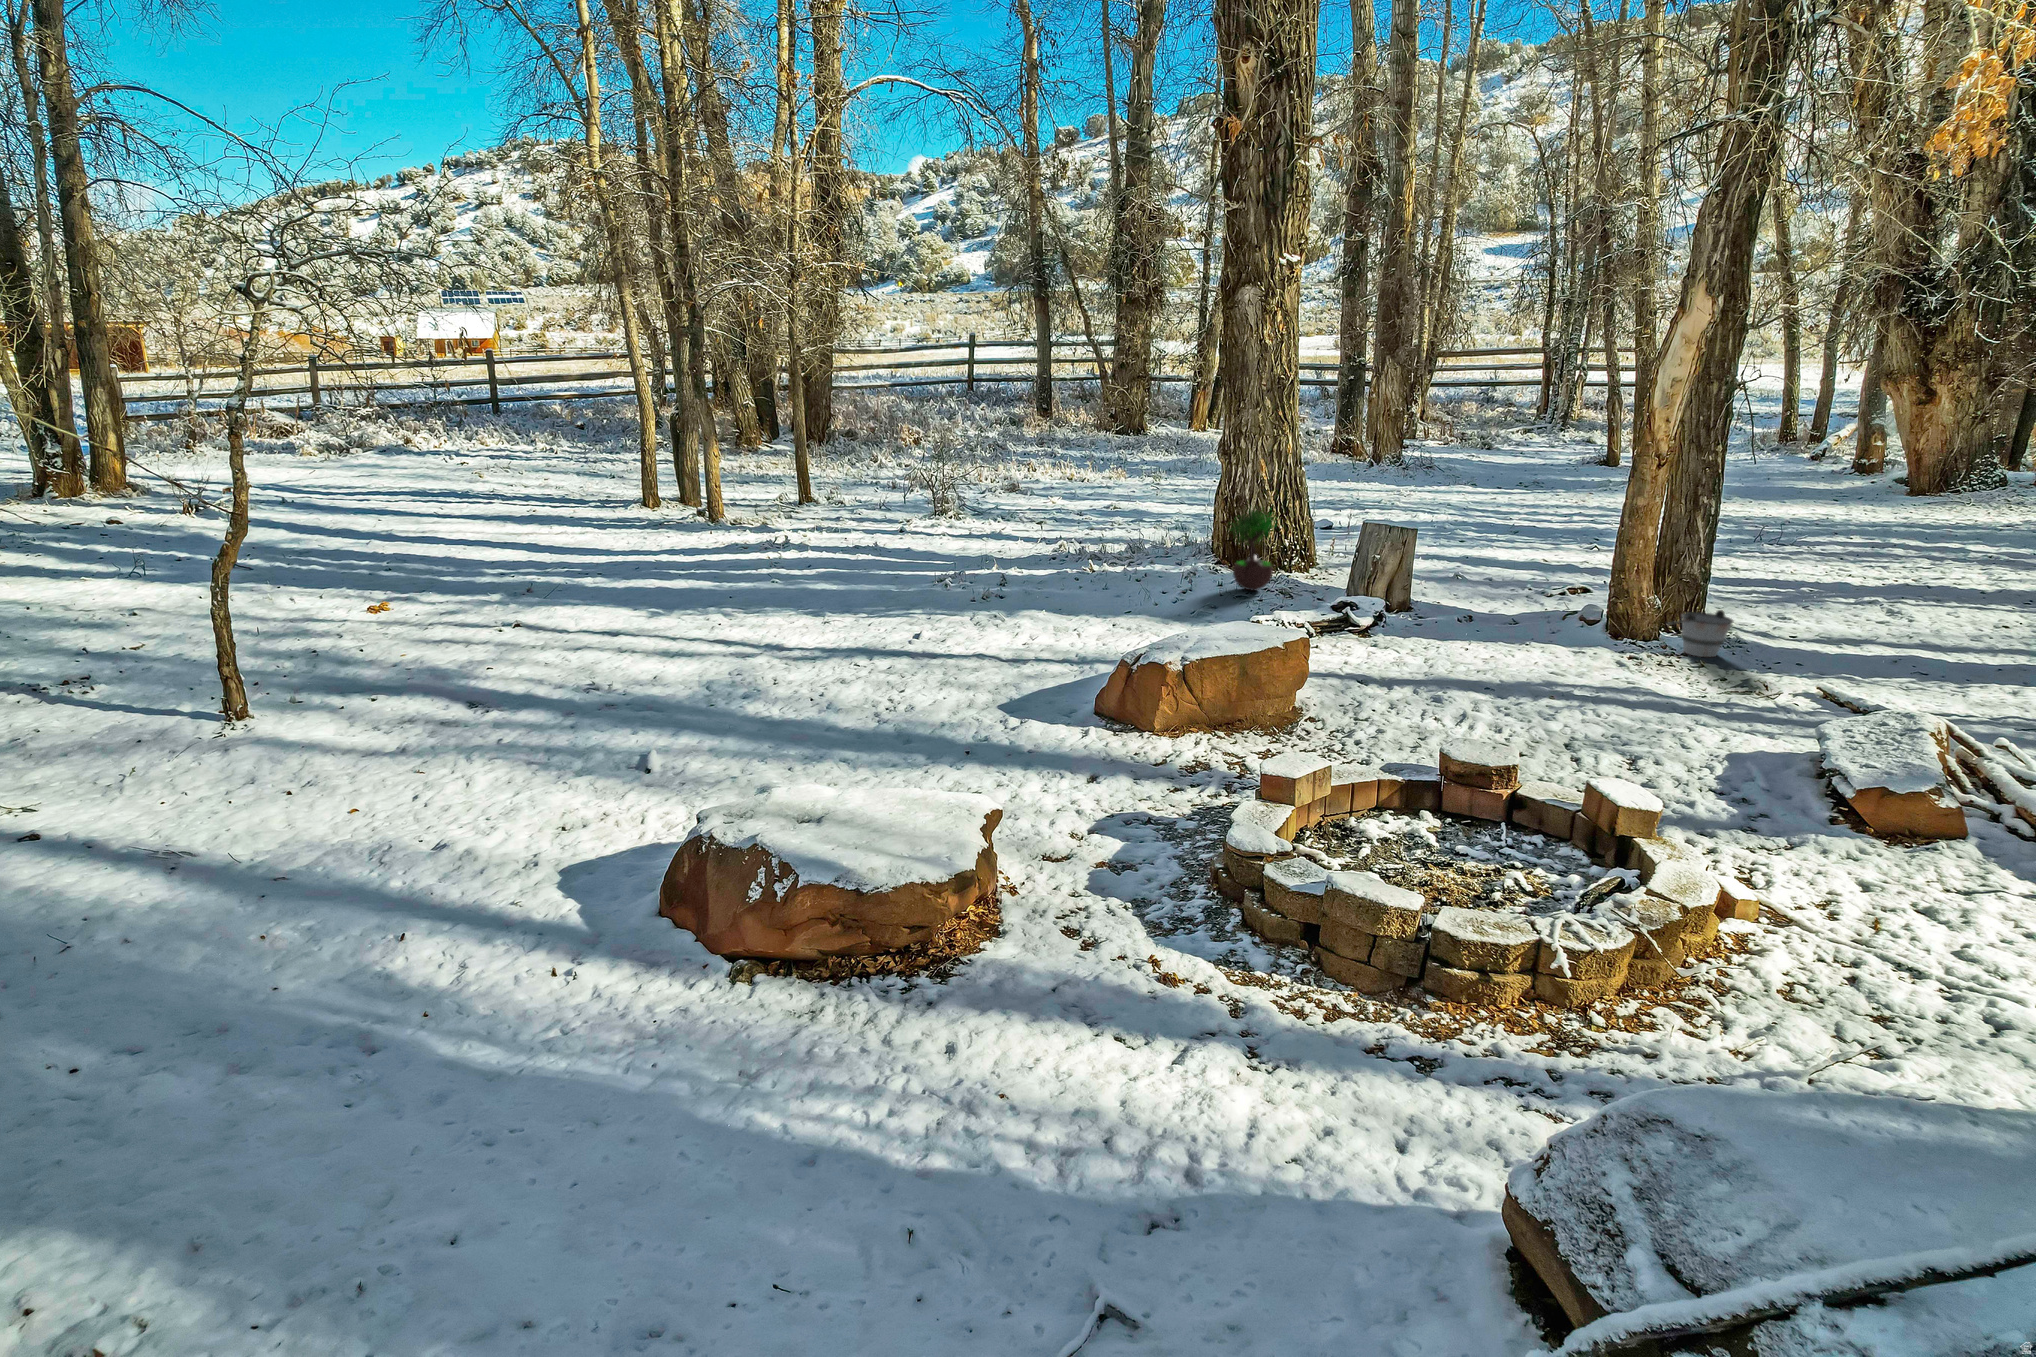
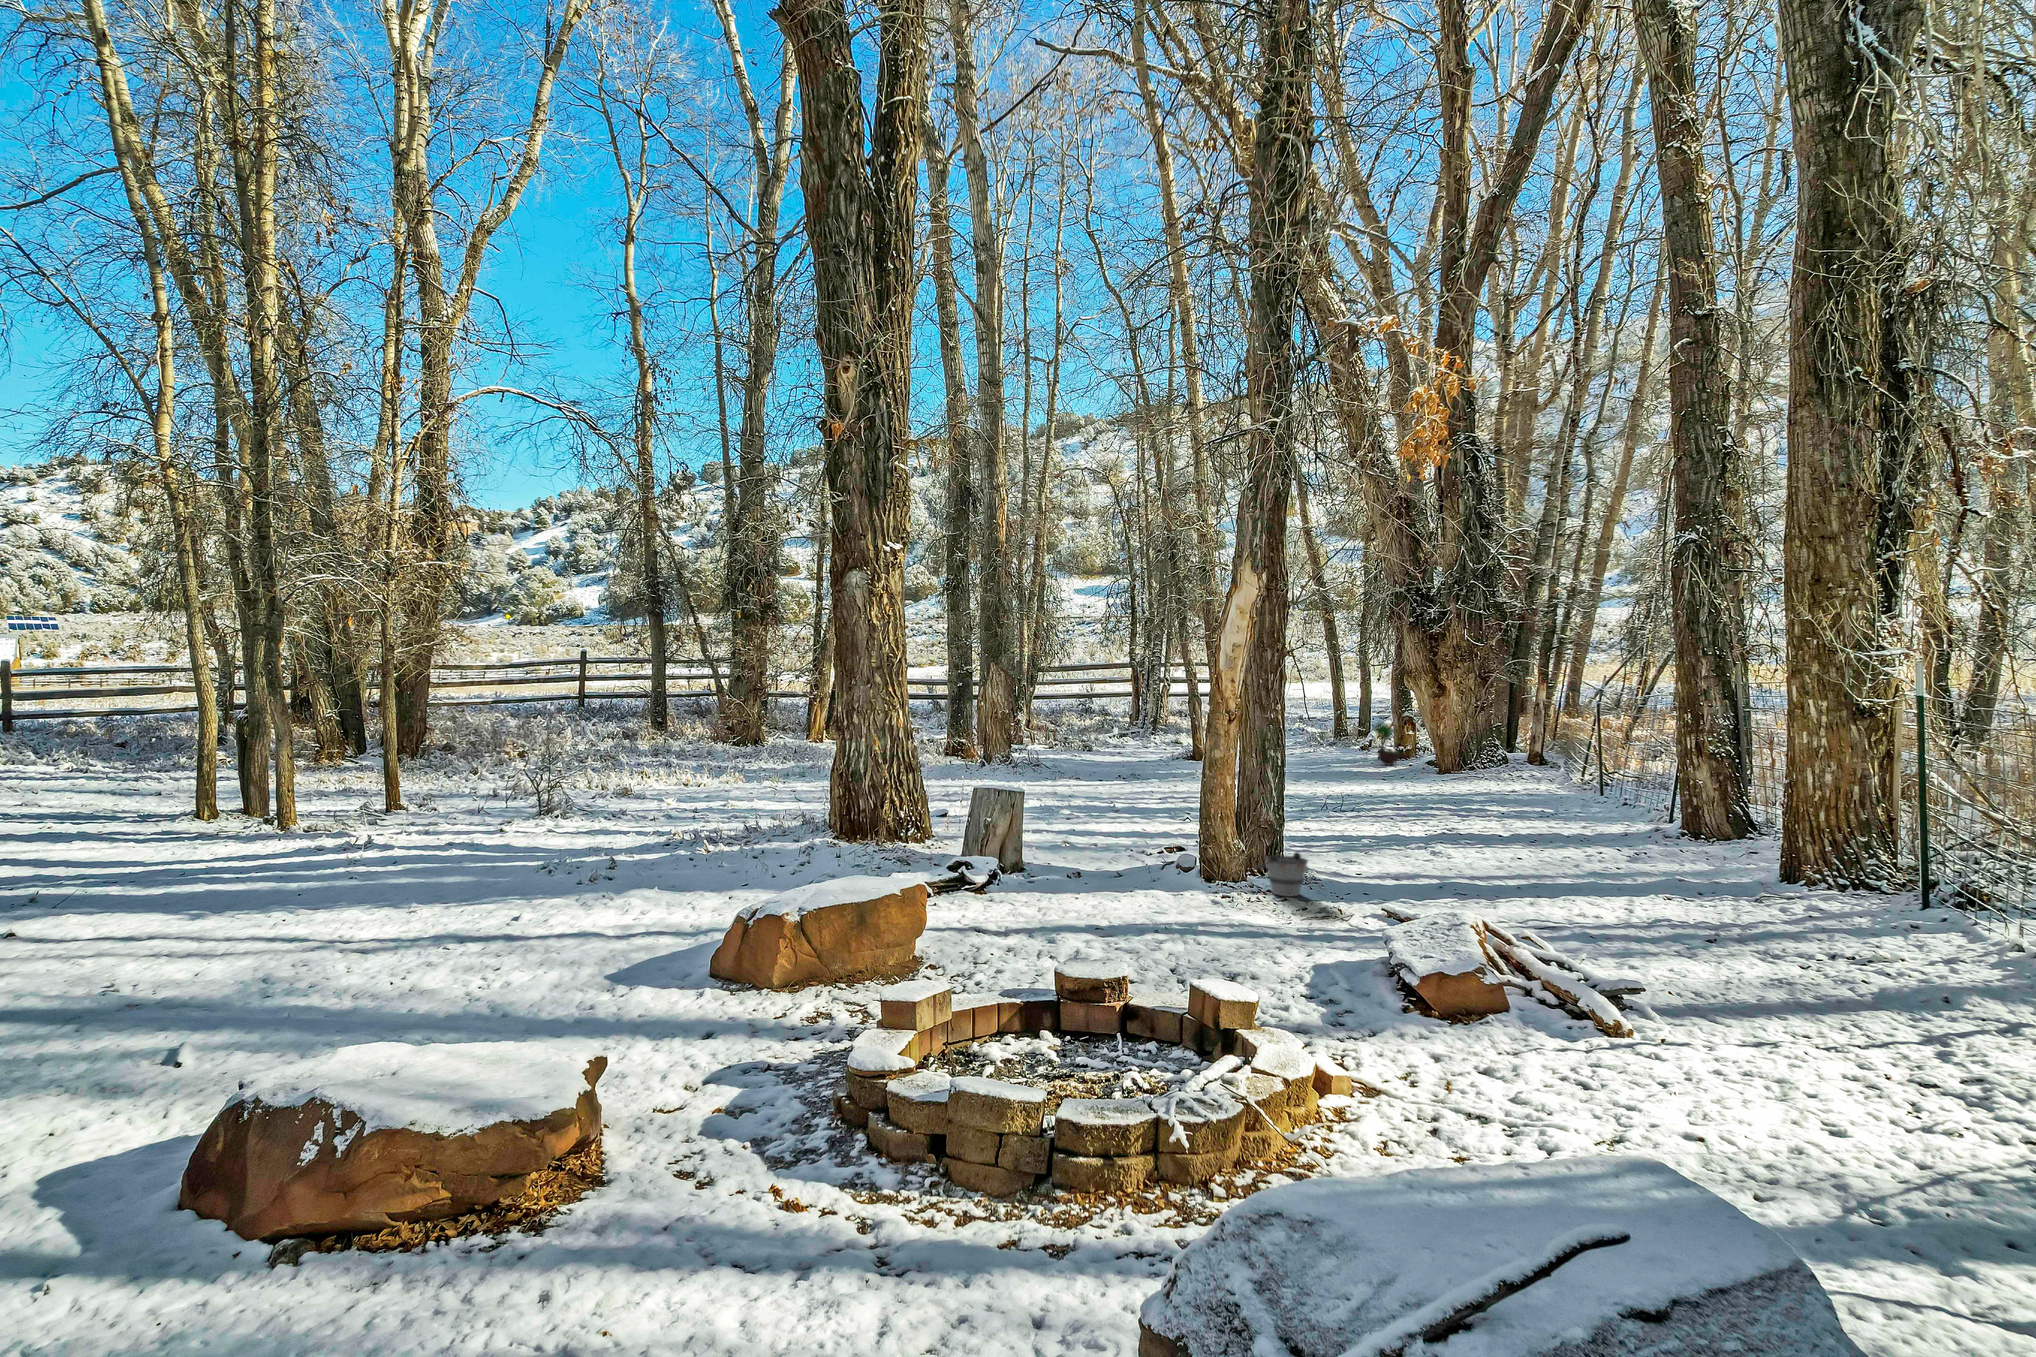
potted tree: present [1230,507,1275,590] -> present [1373,723,1400,765]

